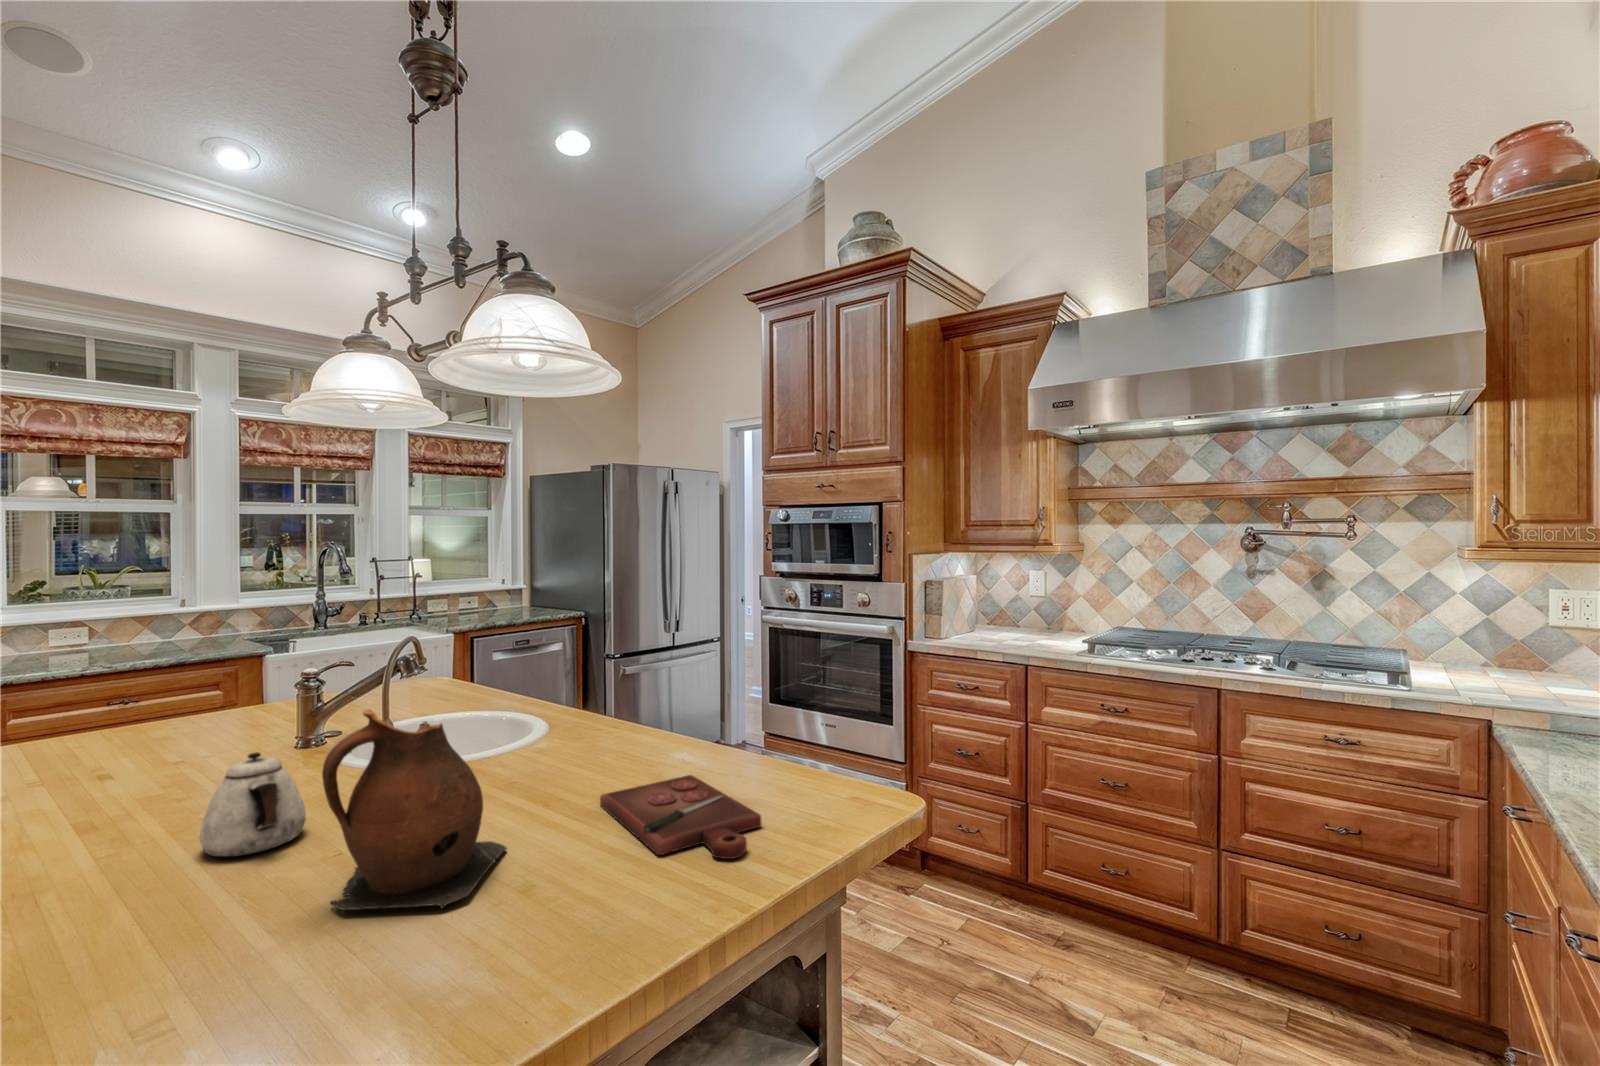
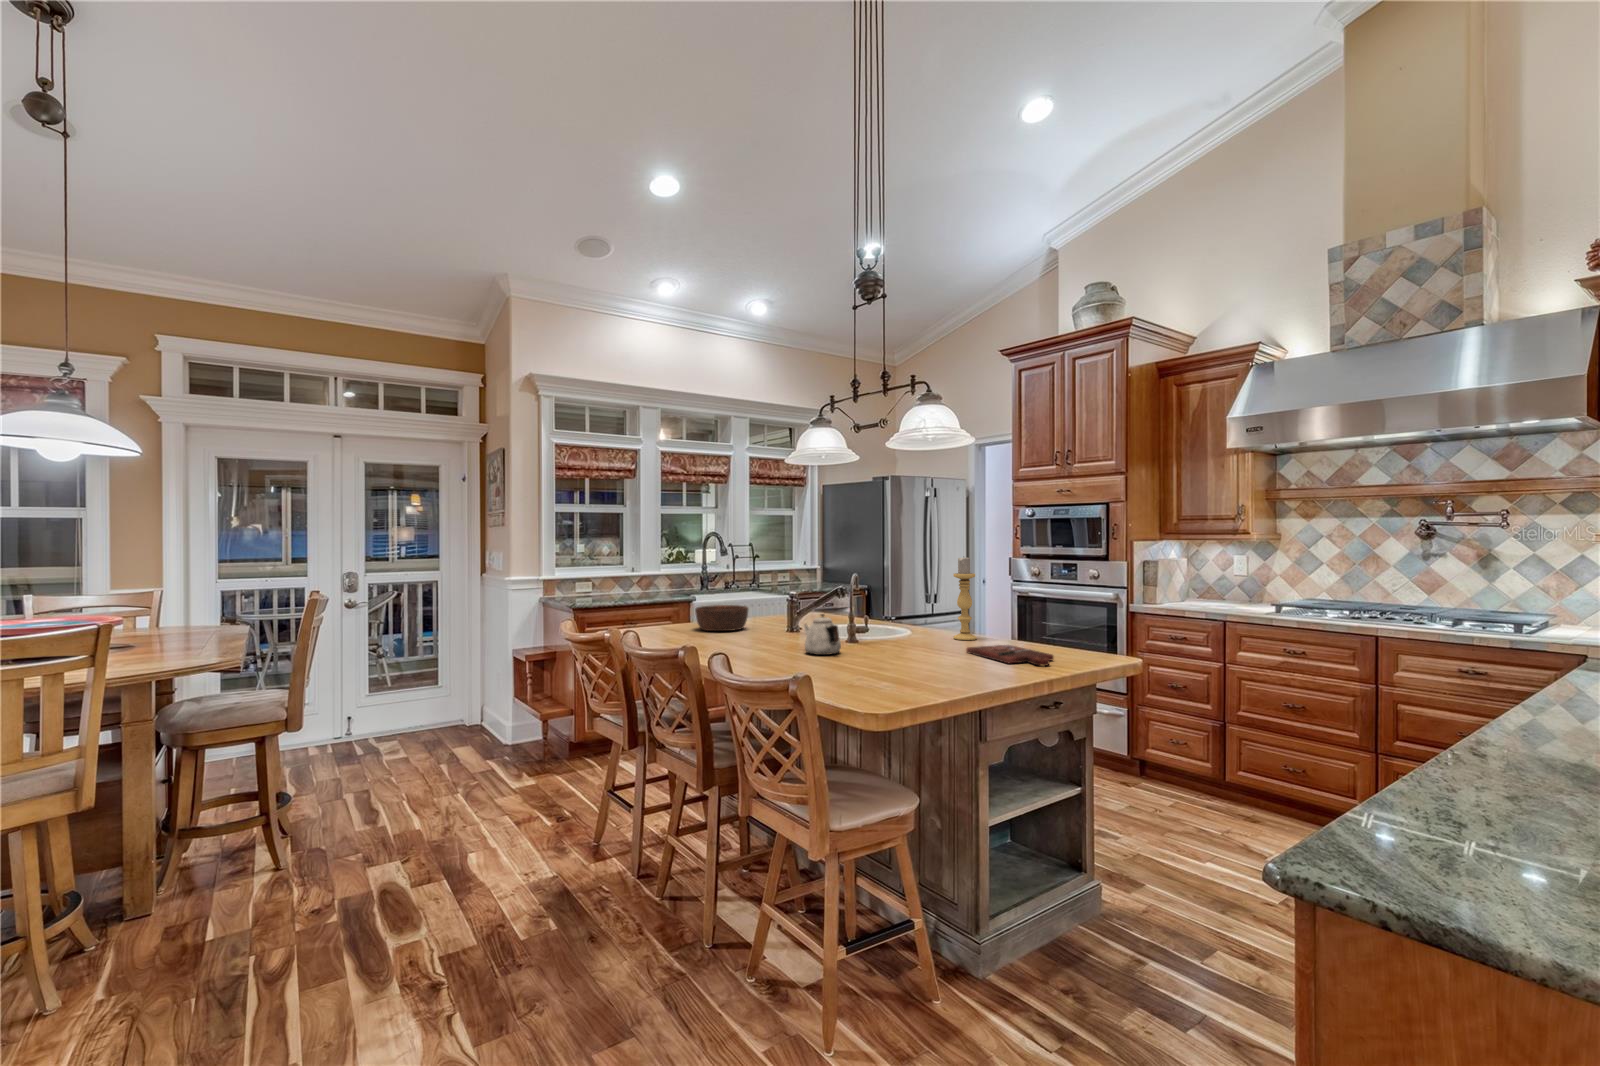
candle holder: none [611,596,653,753] -> present [953,557,977,640]
wooden bowl: none [85,693,228,759] -> present [695,605,748,631]
ceramic pitcher: present [322,709,507,910] -> none [877,590,937,668]

